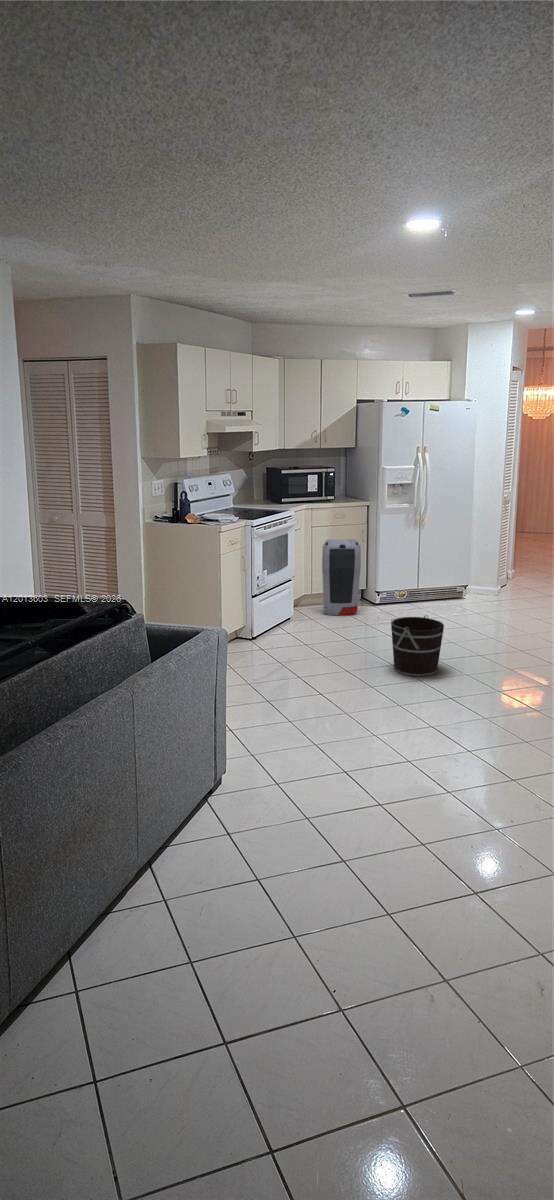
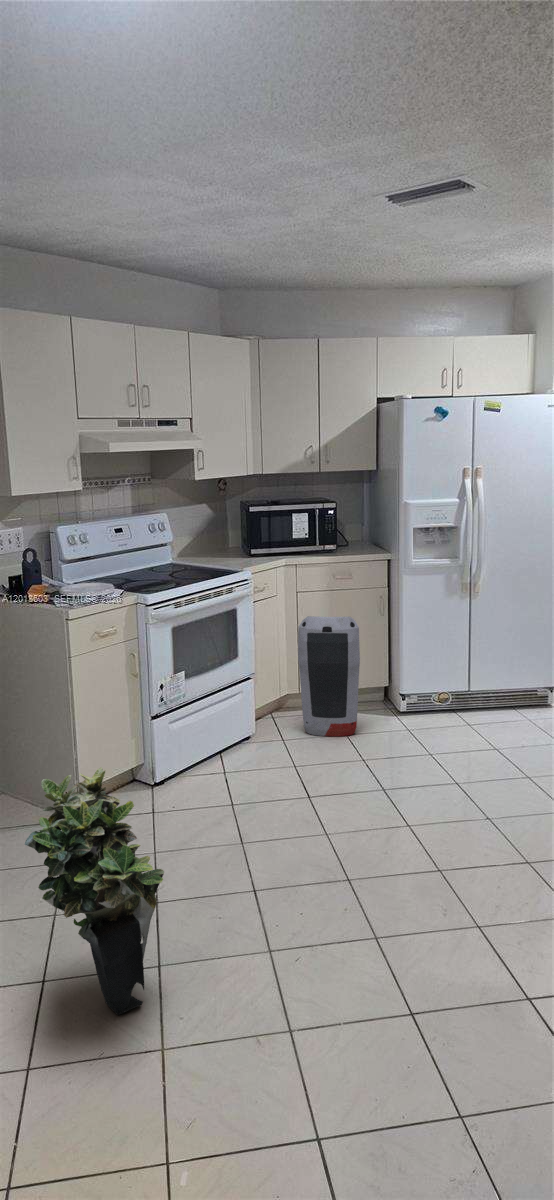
potted plant: none [266,596,332,713] -> present [25,767,164,1015]
bucket: present [391,615,444,676] -> none [340,782,439,907]

